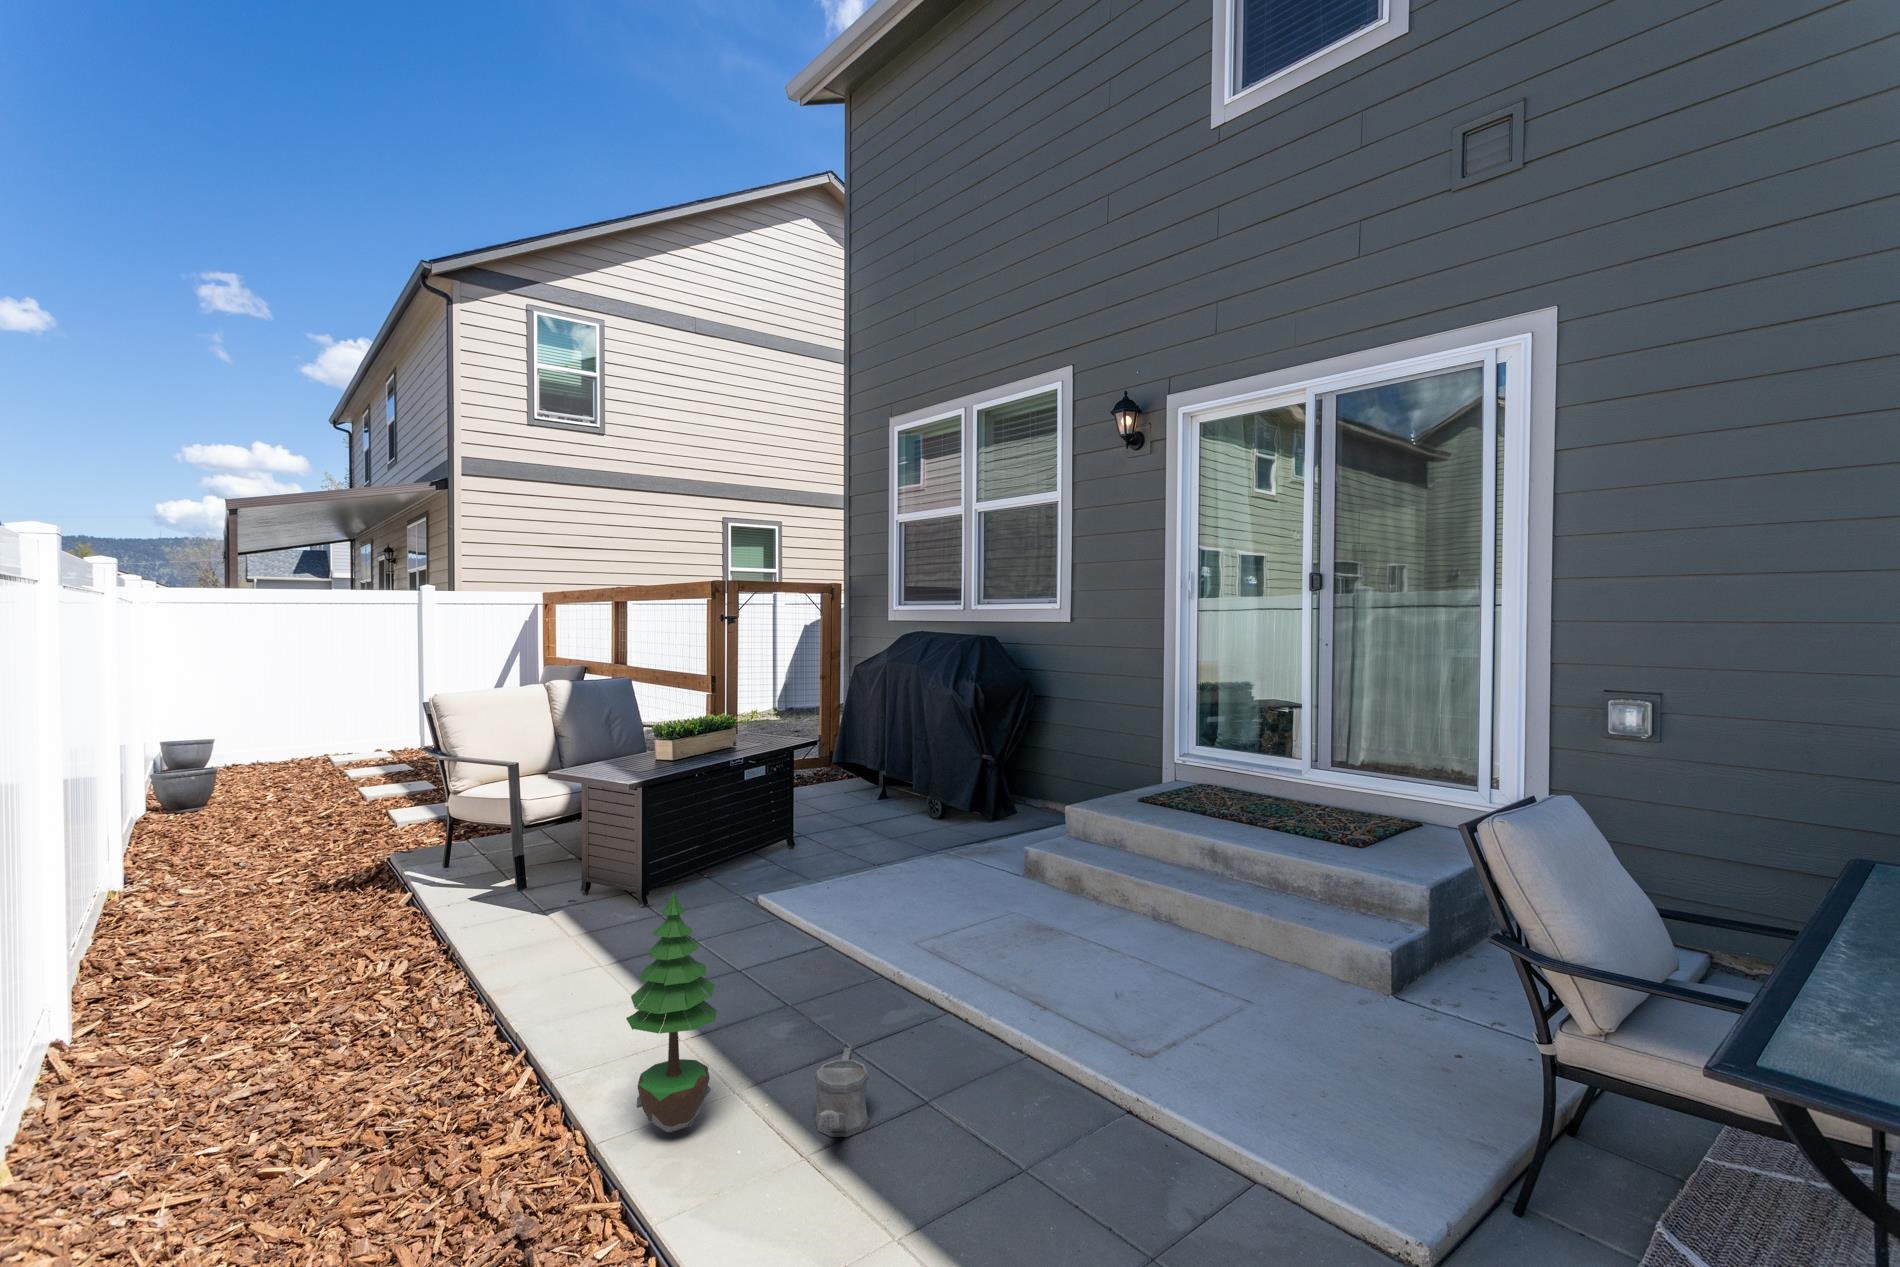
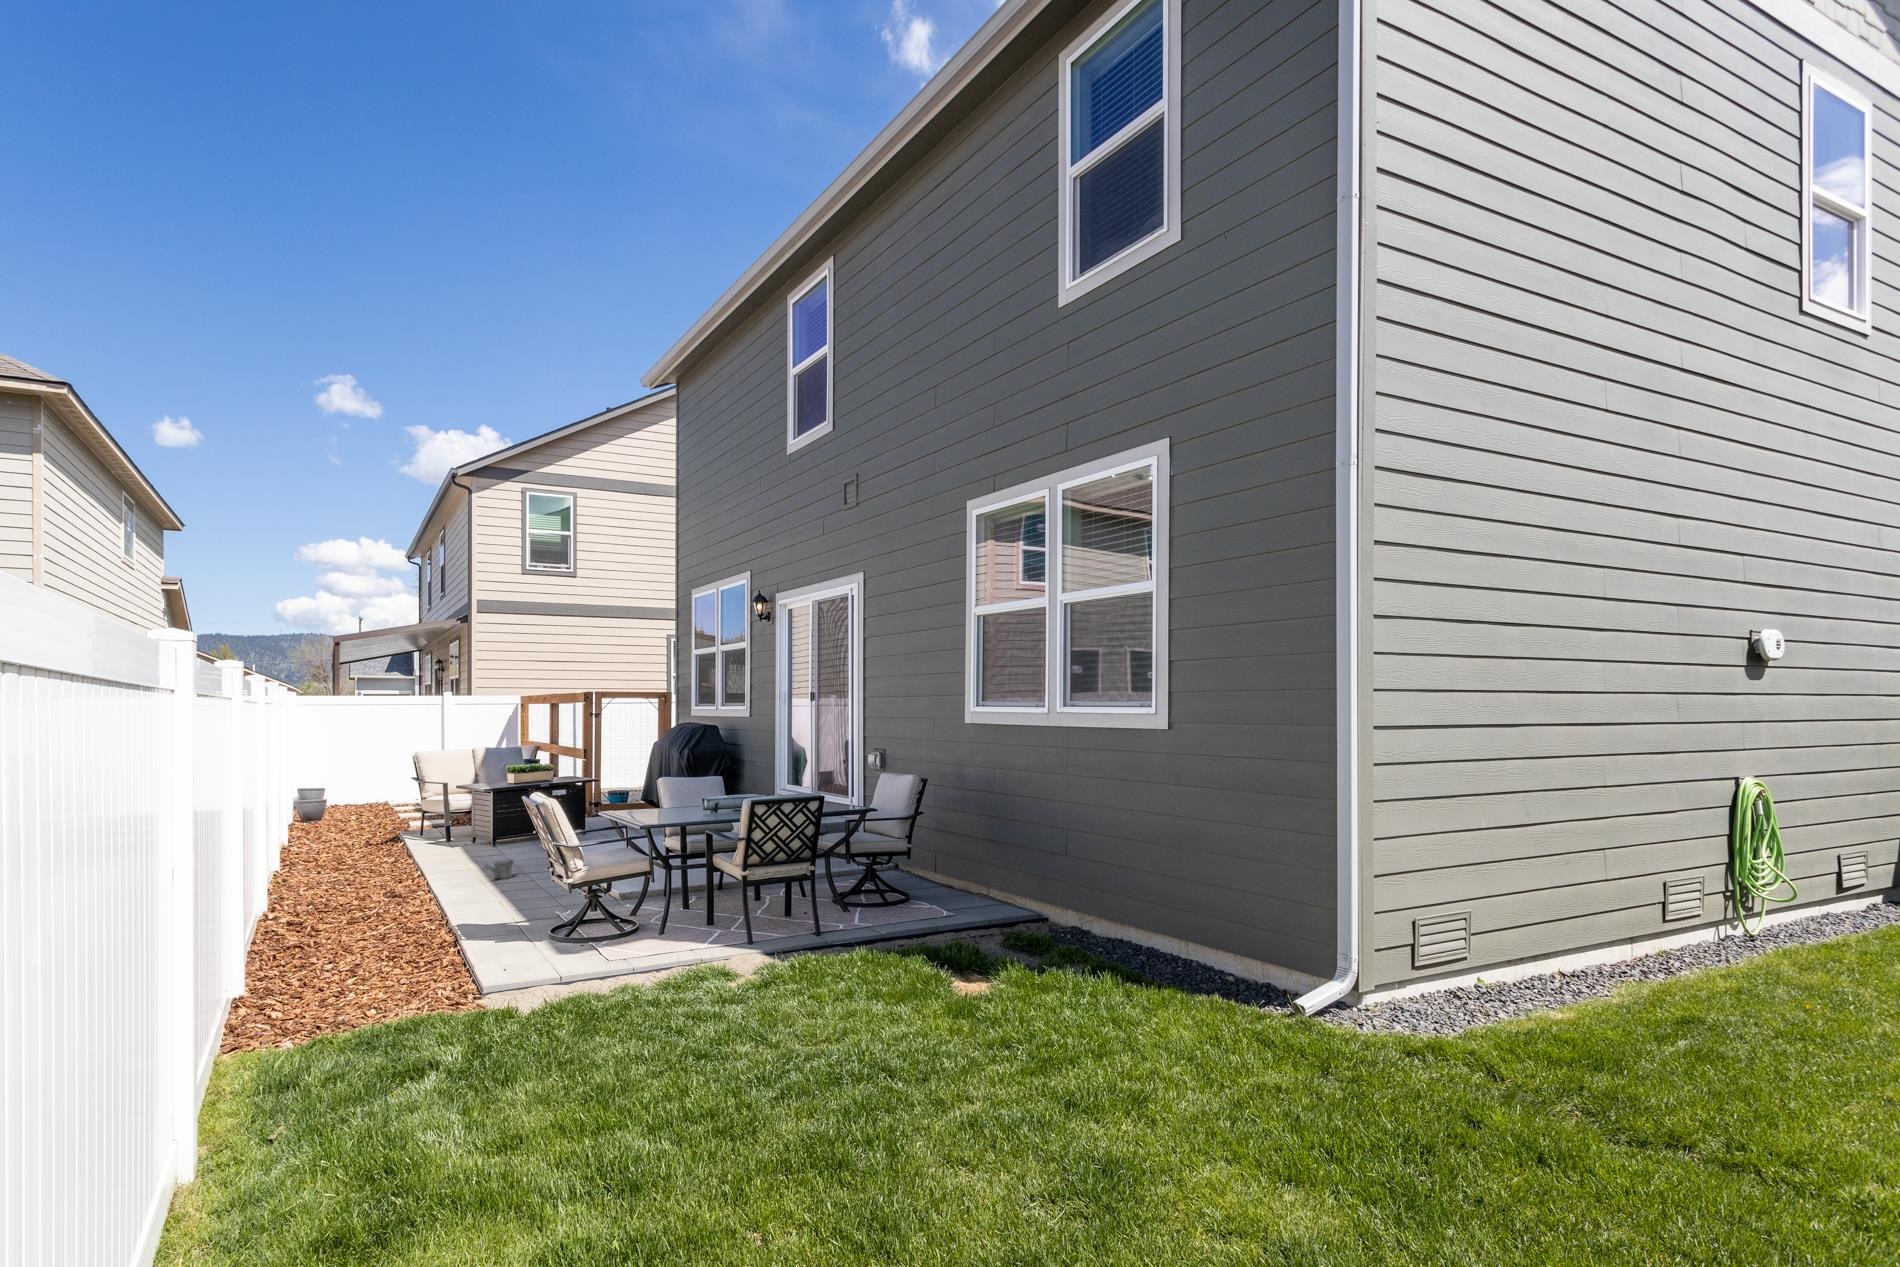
potted tree: present [626,891,717,1133] -> none [437,802,467,879]

